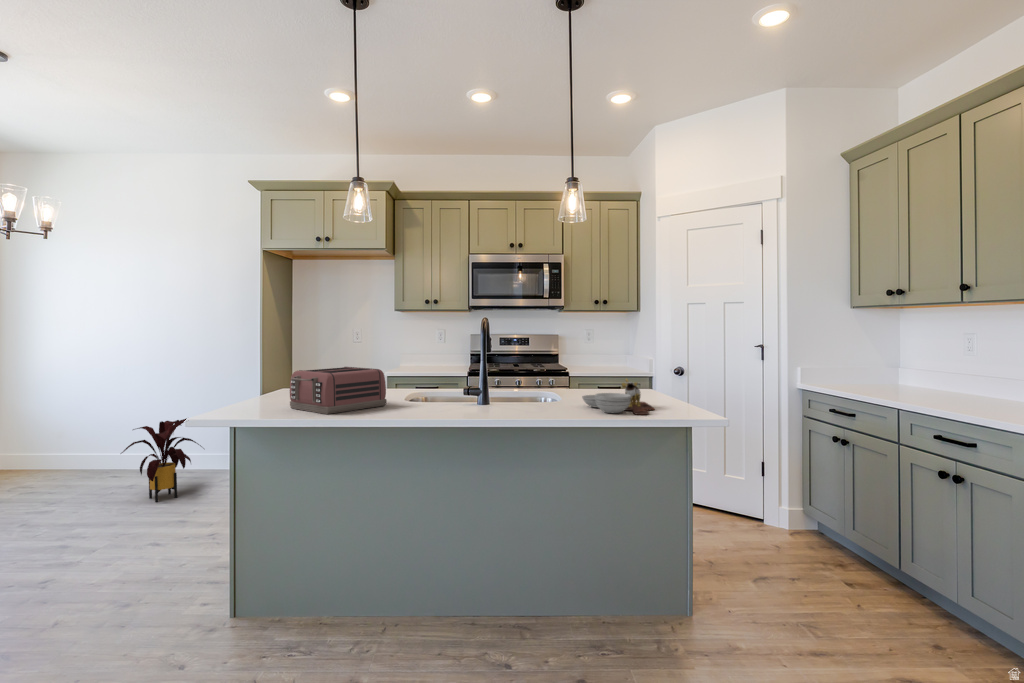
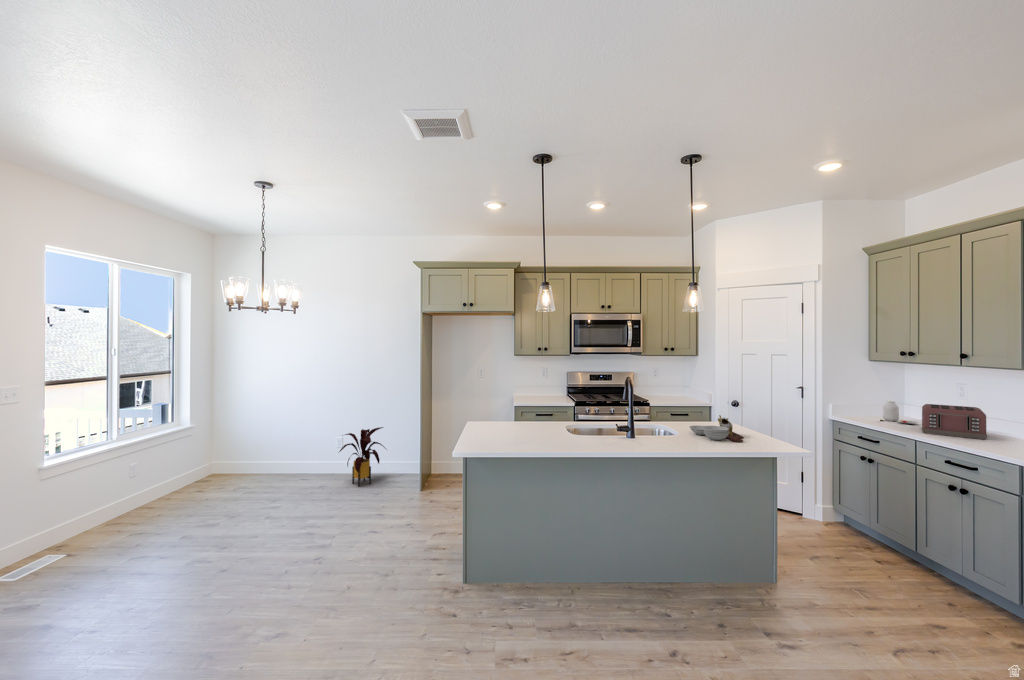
jar: none [856,360,910,390] -> present [882,401,918,424]
toaster: present [290,367,387,414] -> present [922,404,987,439]

